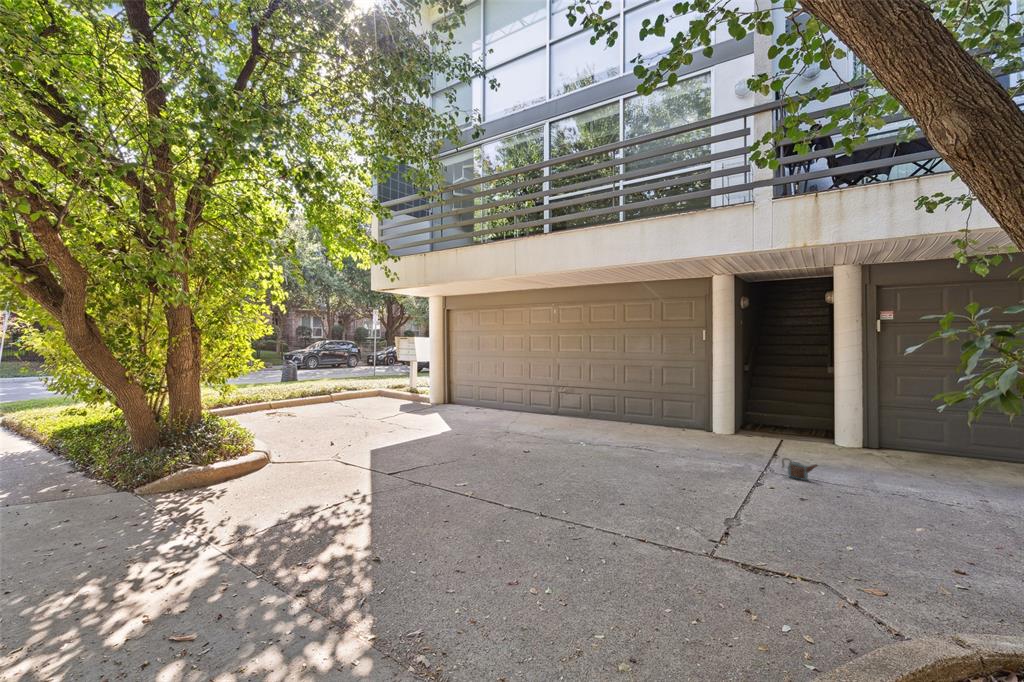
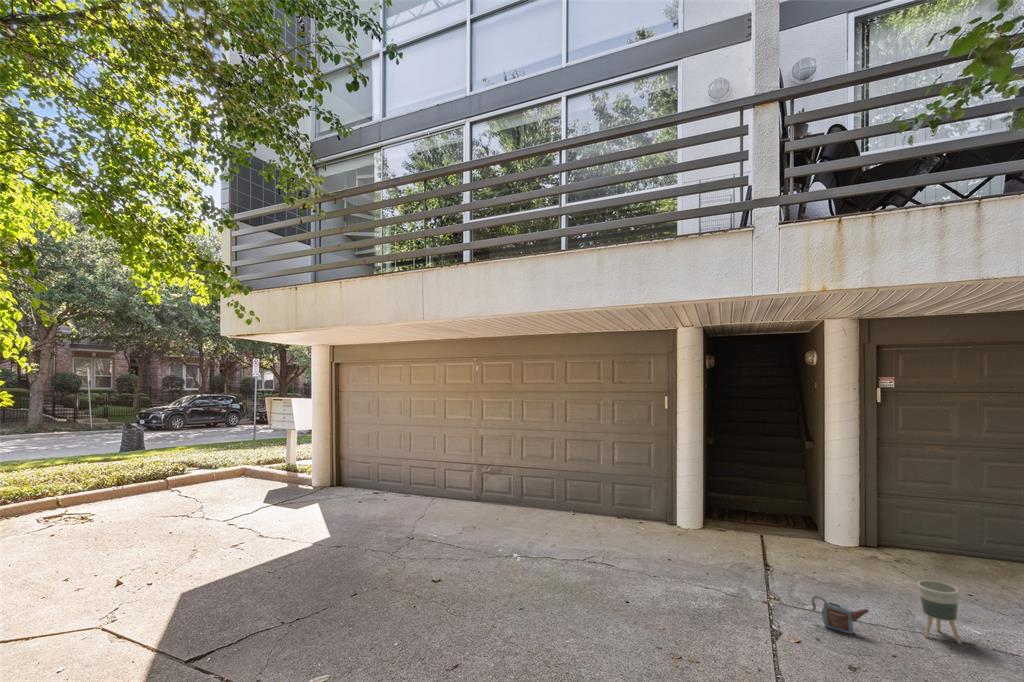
planter: none [855,449,882,487] -> present [917,580,961,644]

